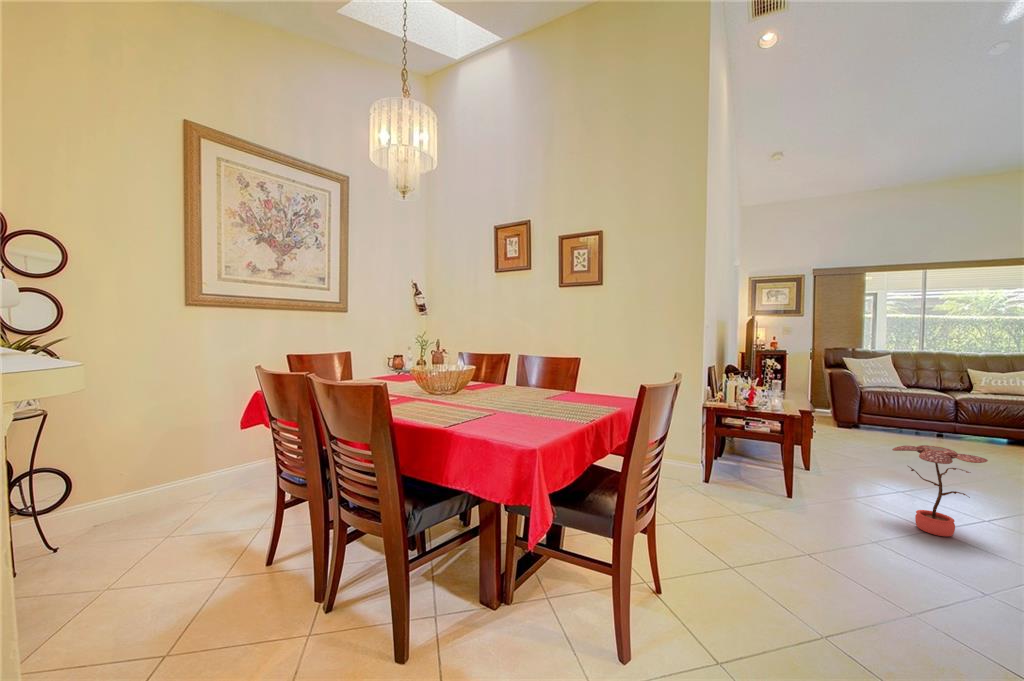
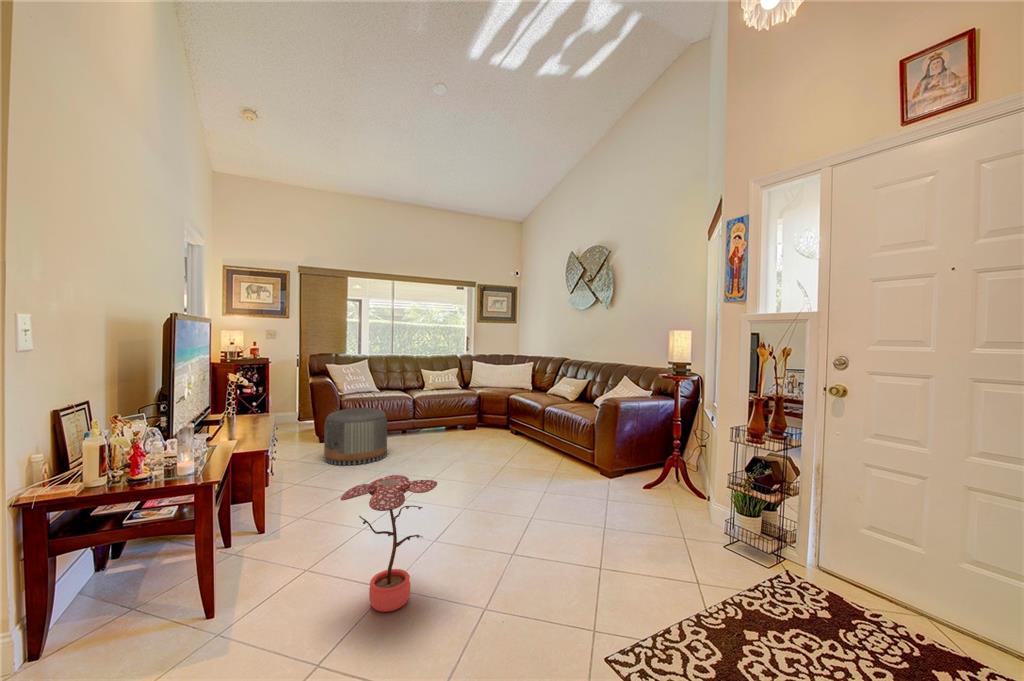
pouf: none [848,399,919,450] -> present [324,408,387,465]

